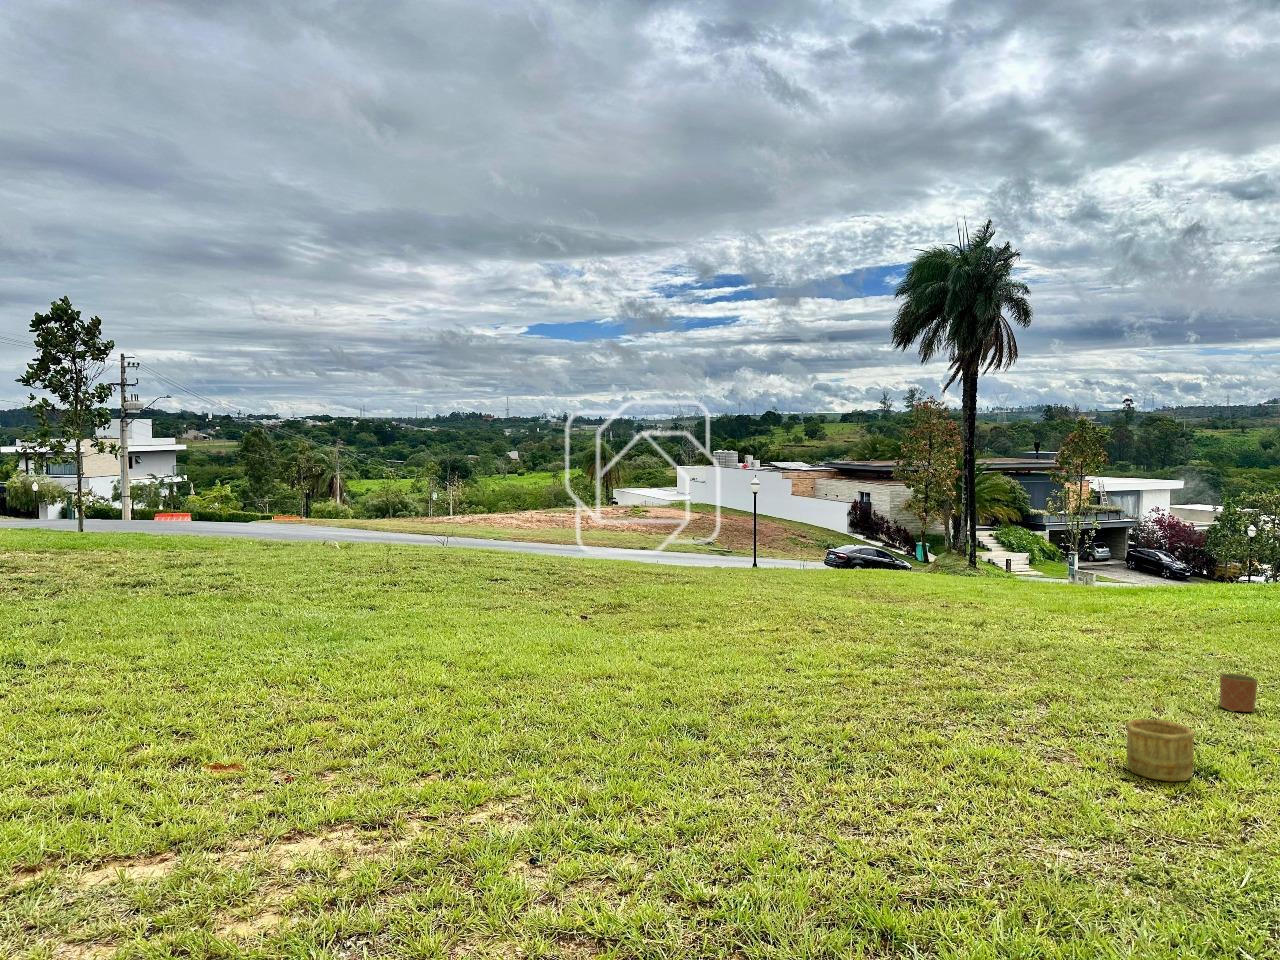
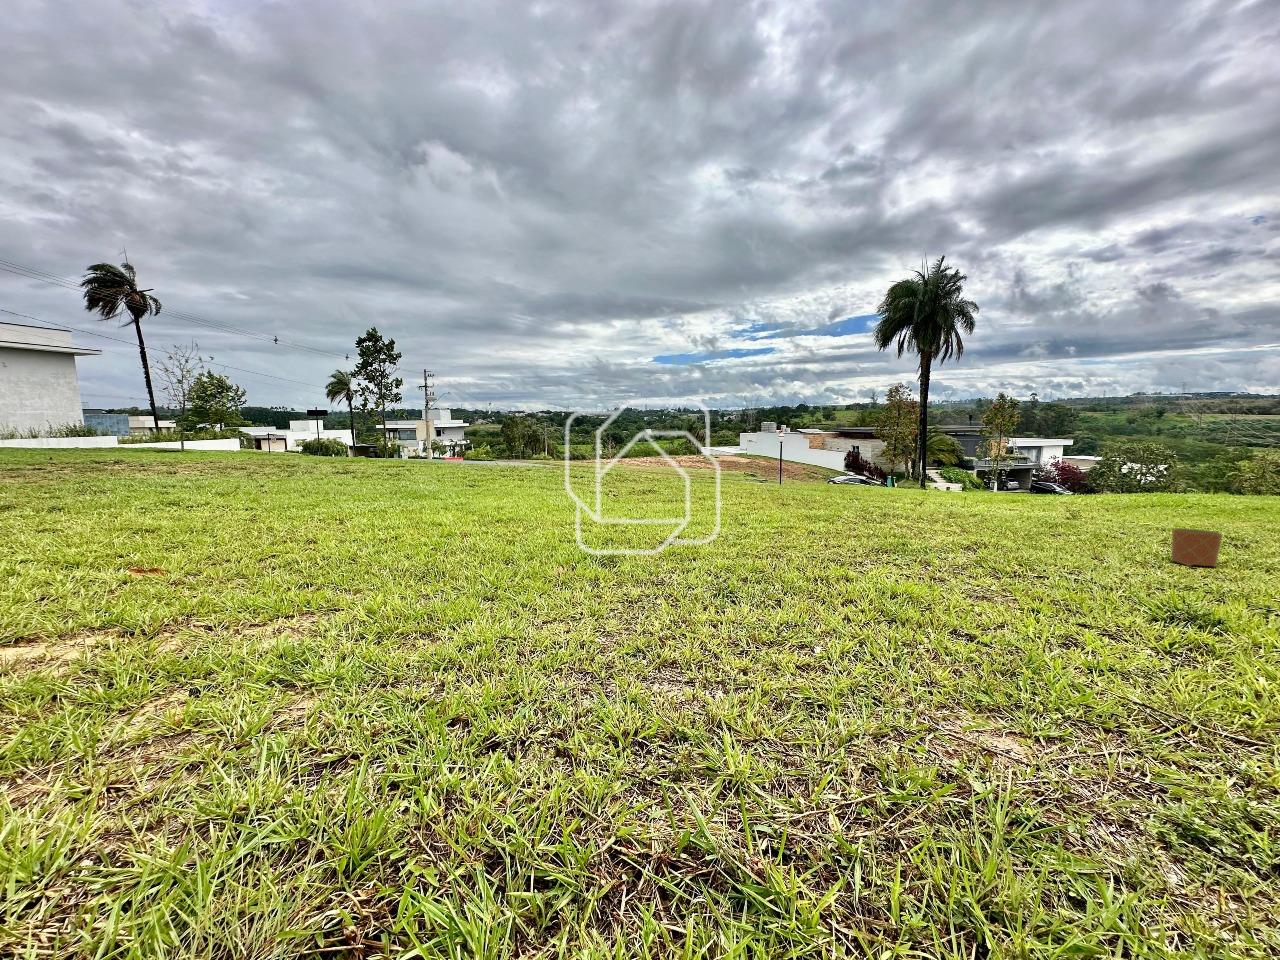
wooden bucket: present [1125,719,1196,782] -> none [1078,560,1184,634]

